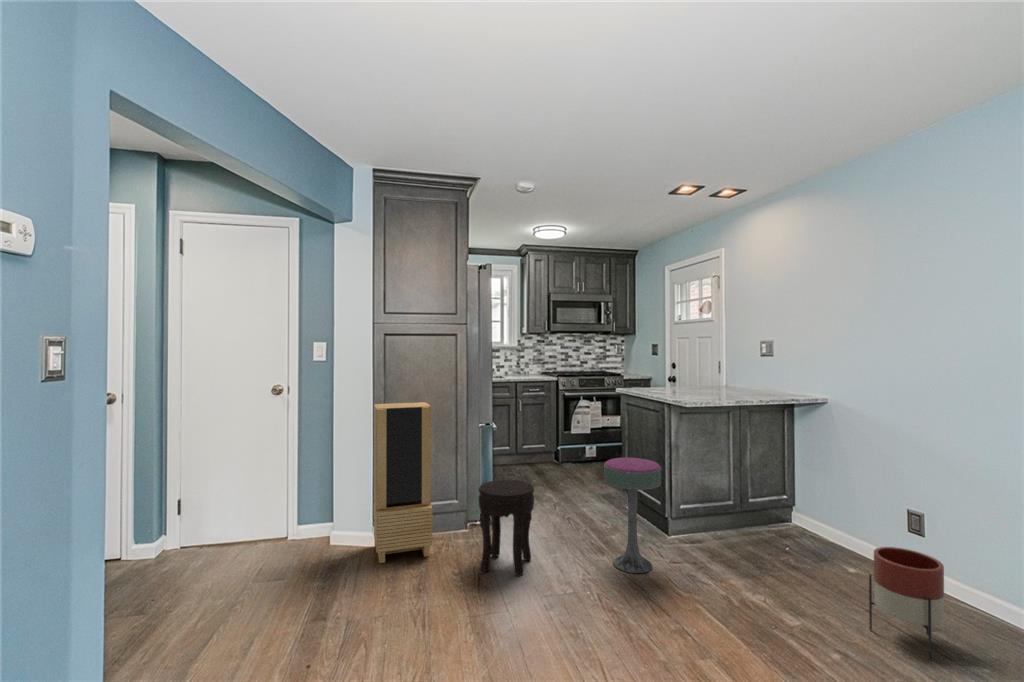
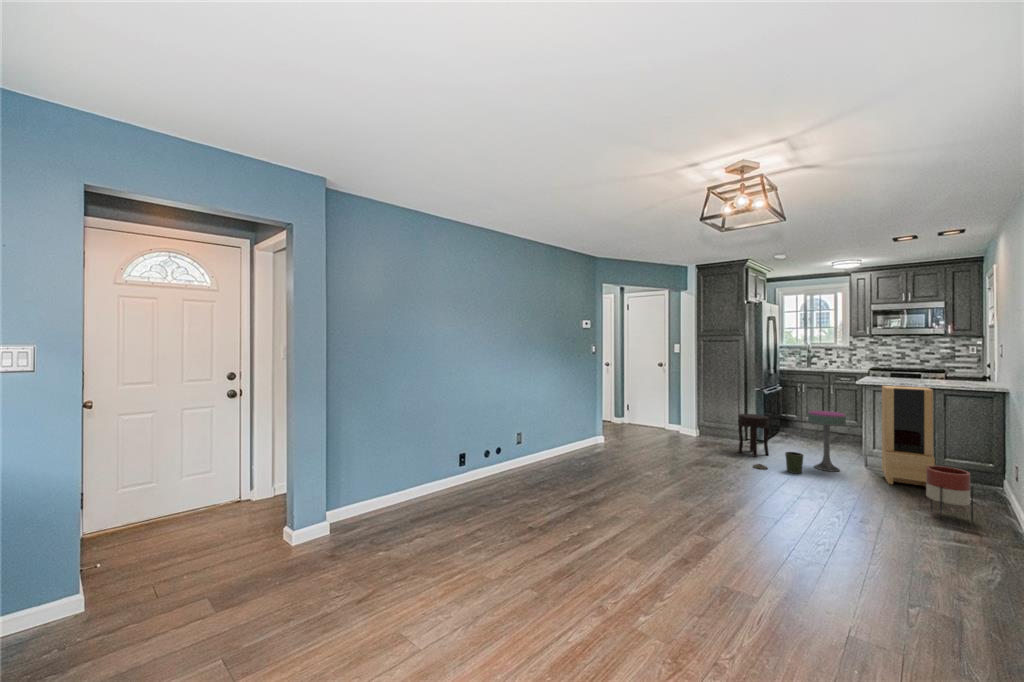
storage cabinet: present [374,402,433,563] -> present [882,386,935,487]
trash can: none [557,557,639,626] -> present [753,452,803,474]

